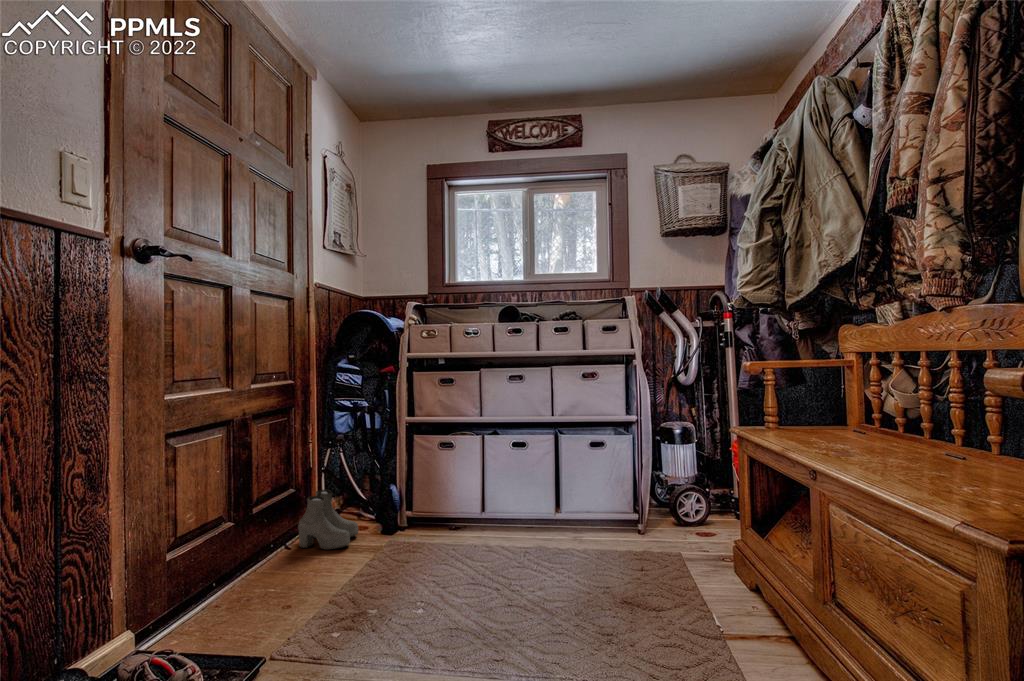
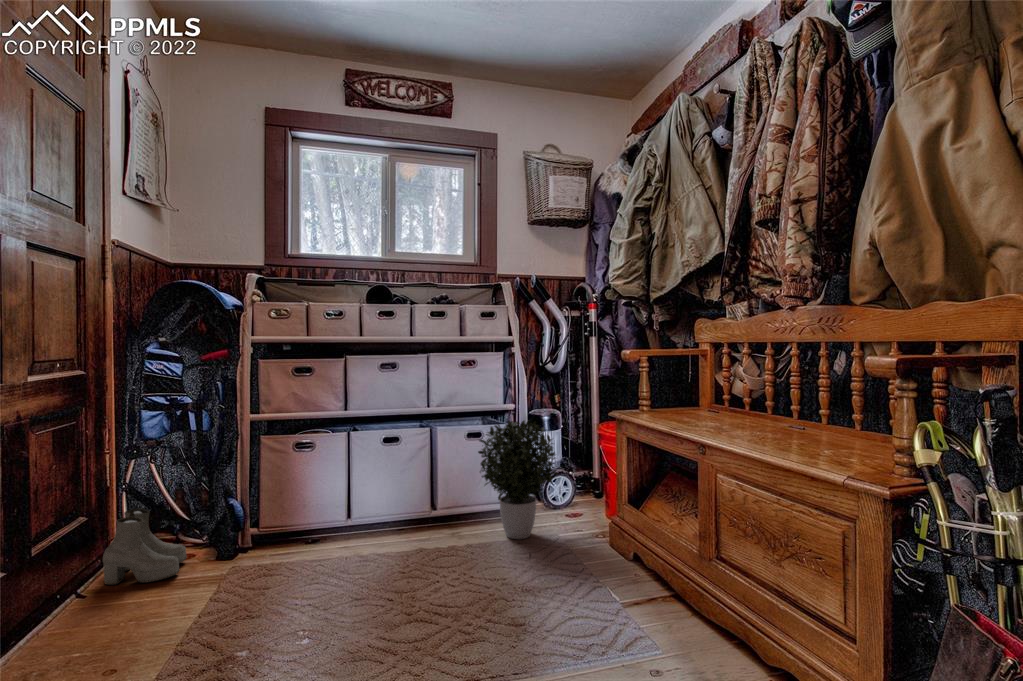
potted plant: none [600,430,682,551] -> present [478,421,558,539]

